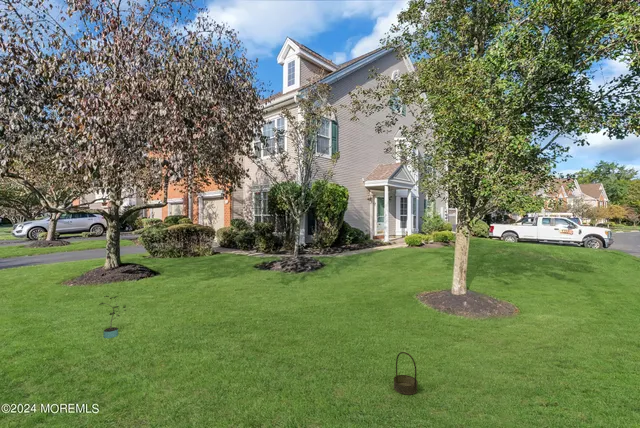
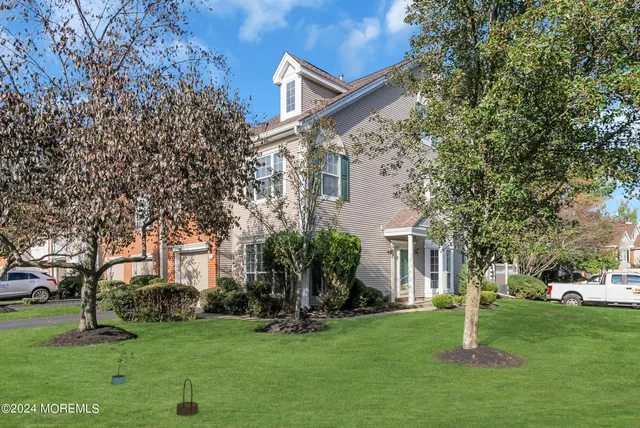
basket: present [394,352,418,395] -> present [177,379,198,415]

